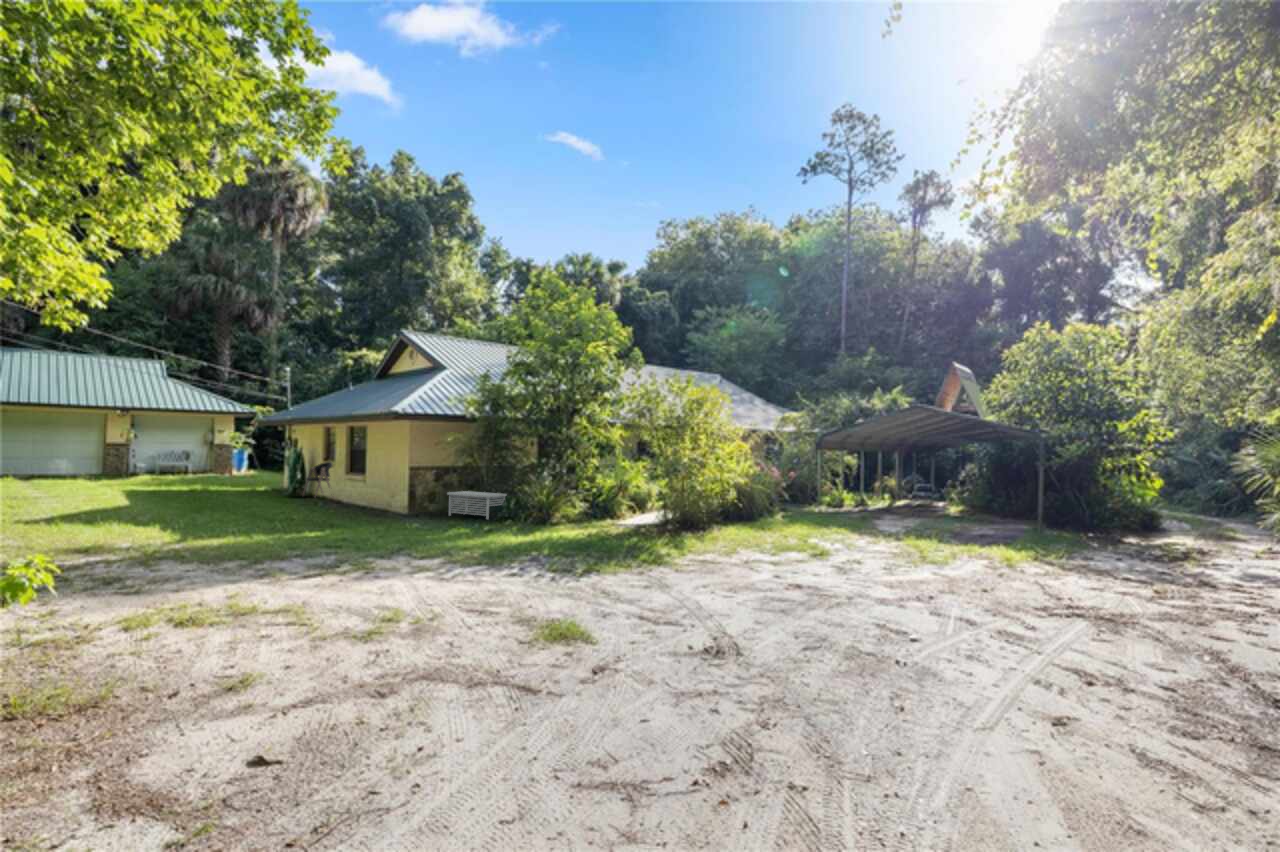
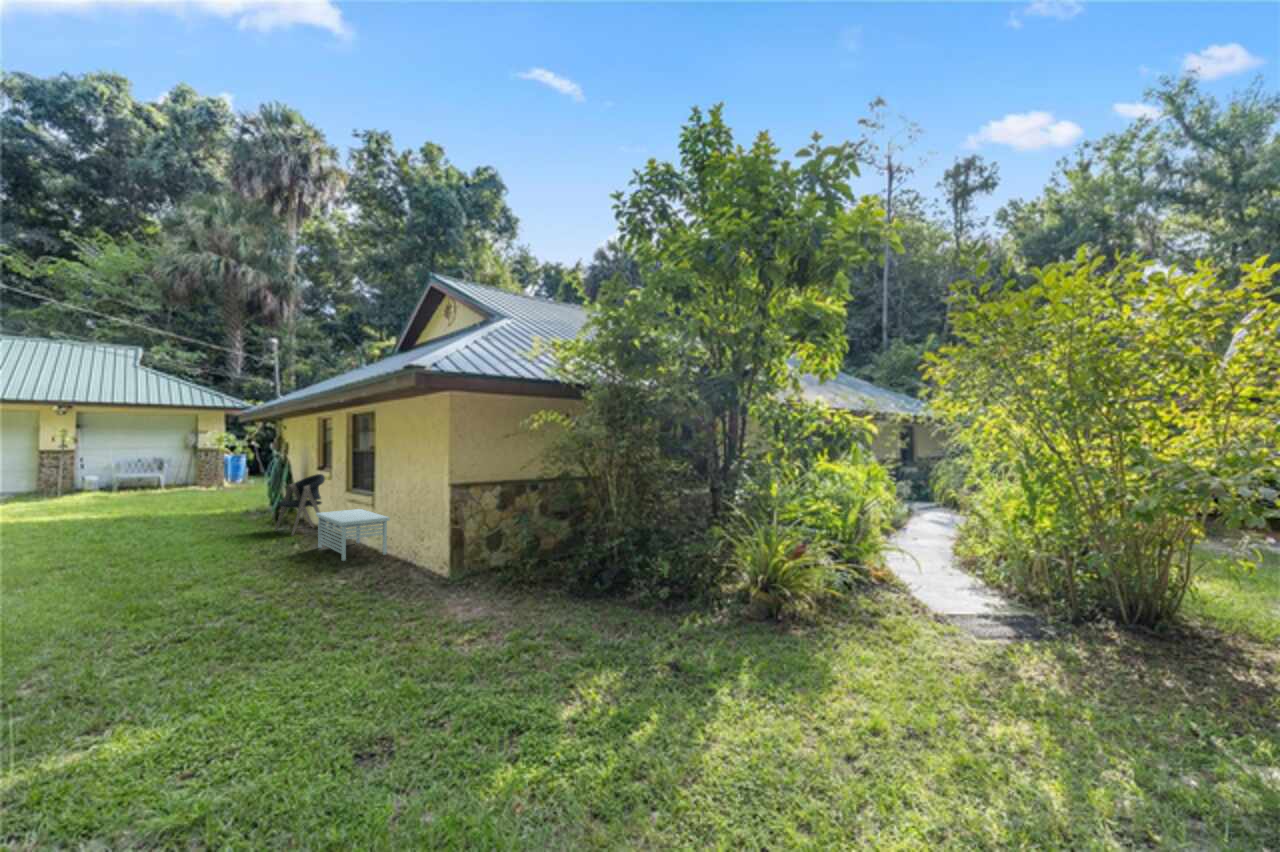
storage bench: present [447,491,506,519] -> present [316,509,390,561]

